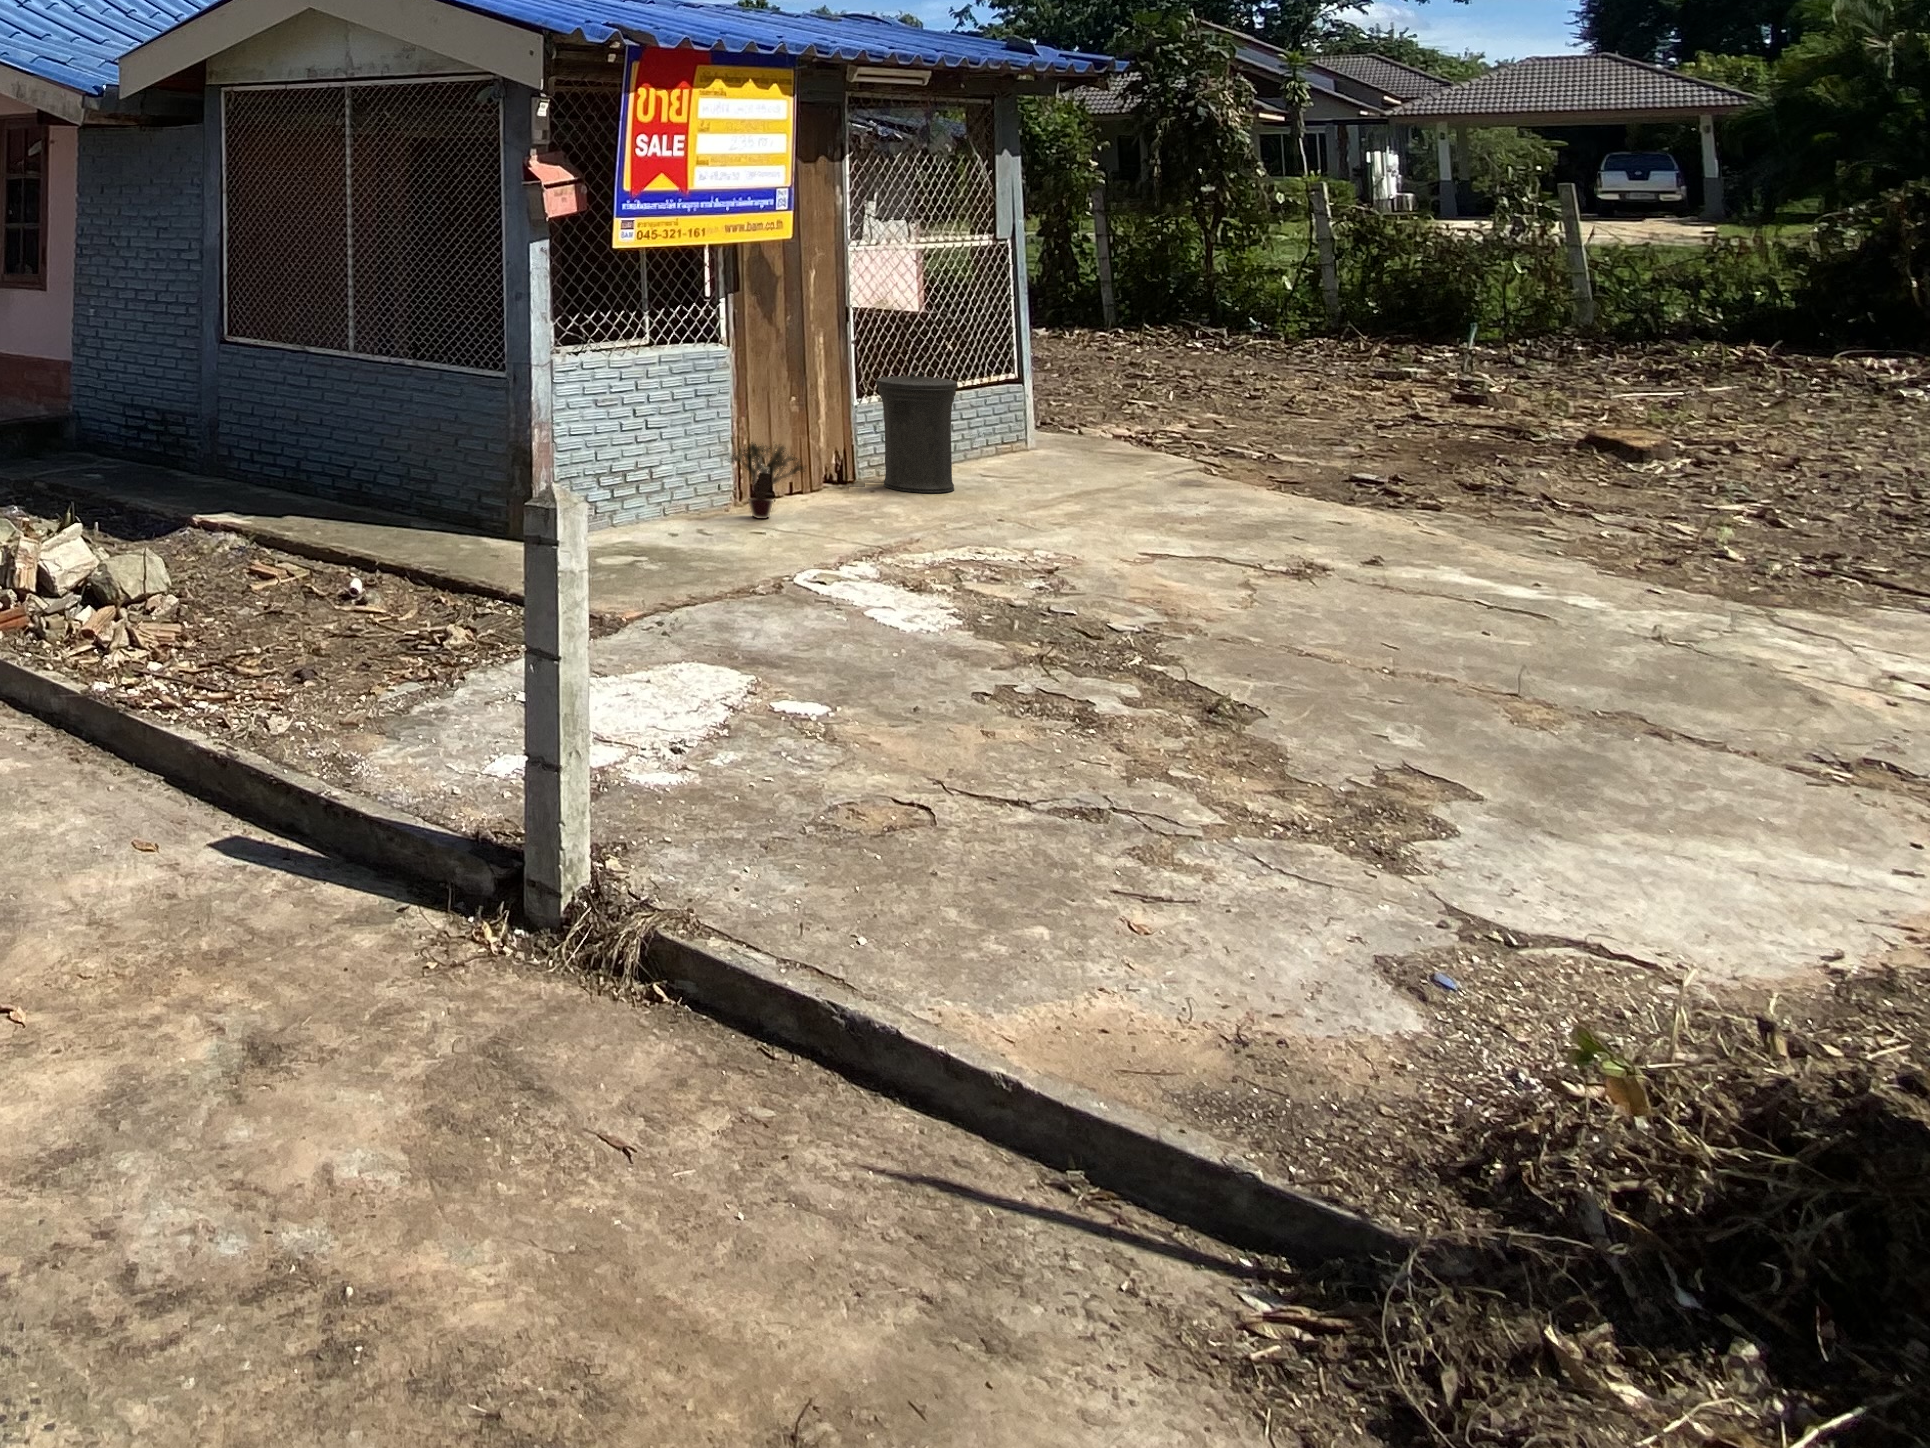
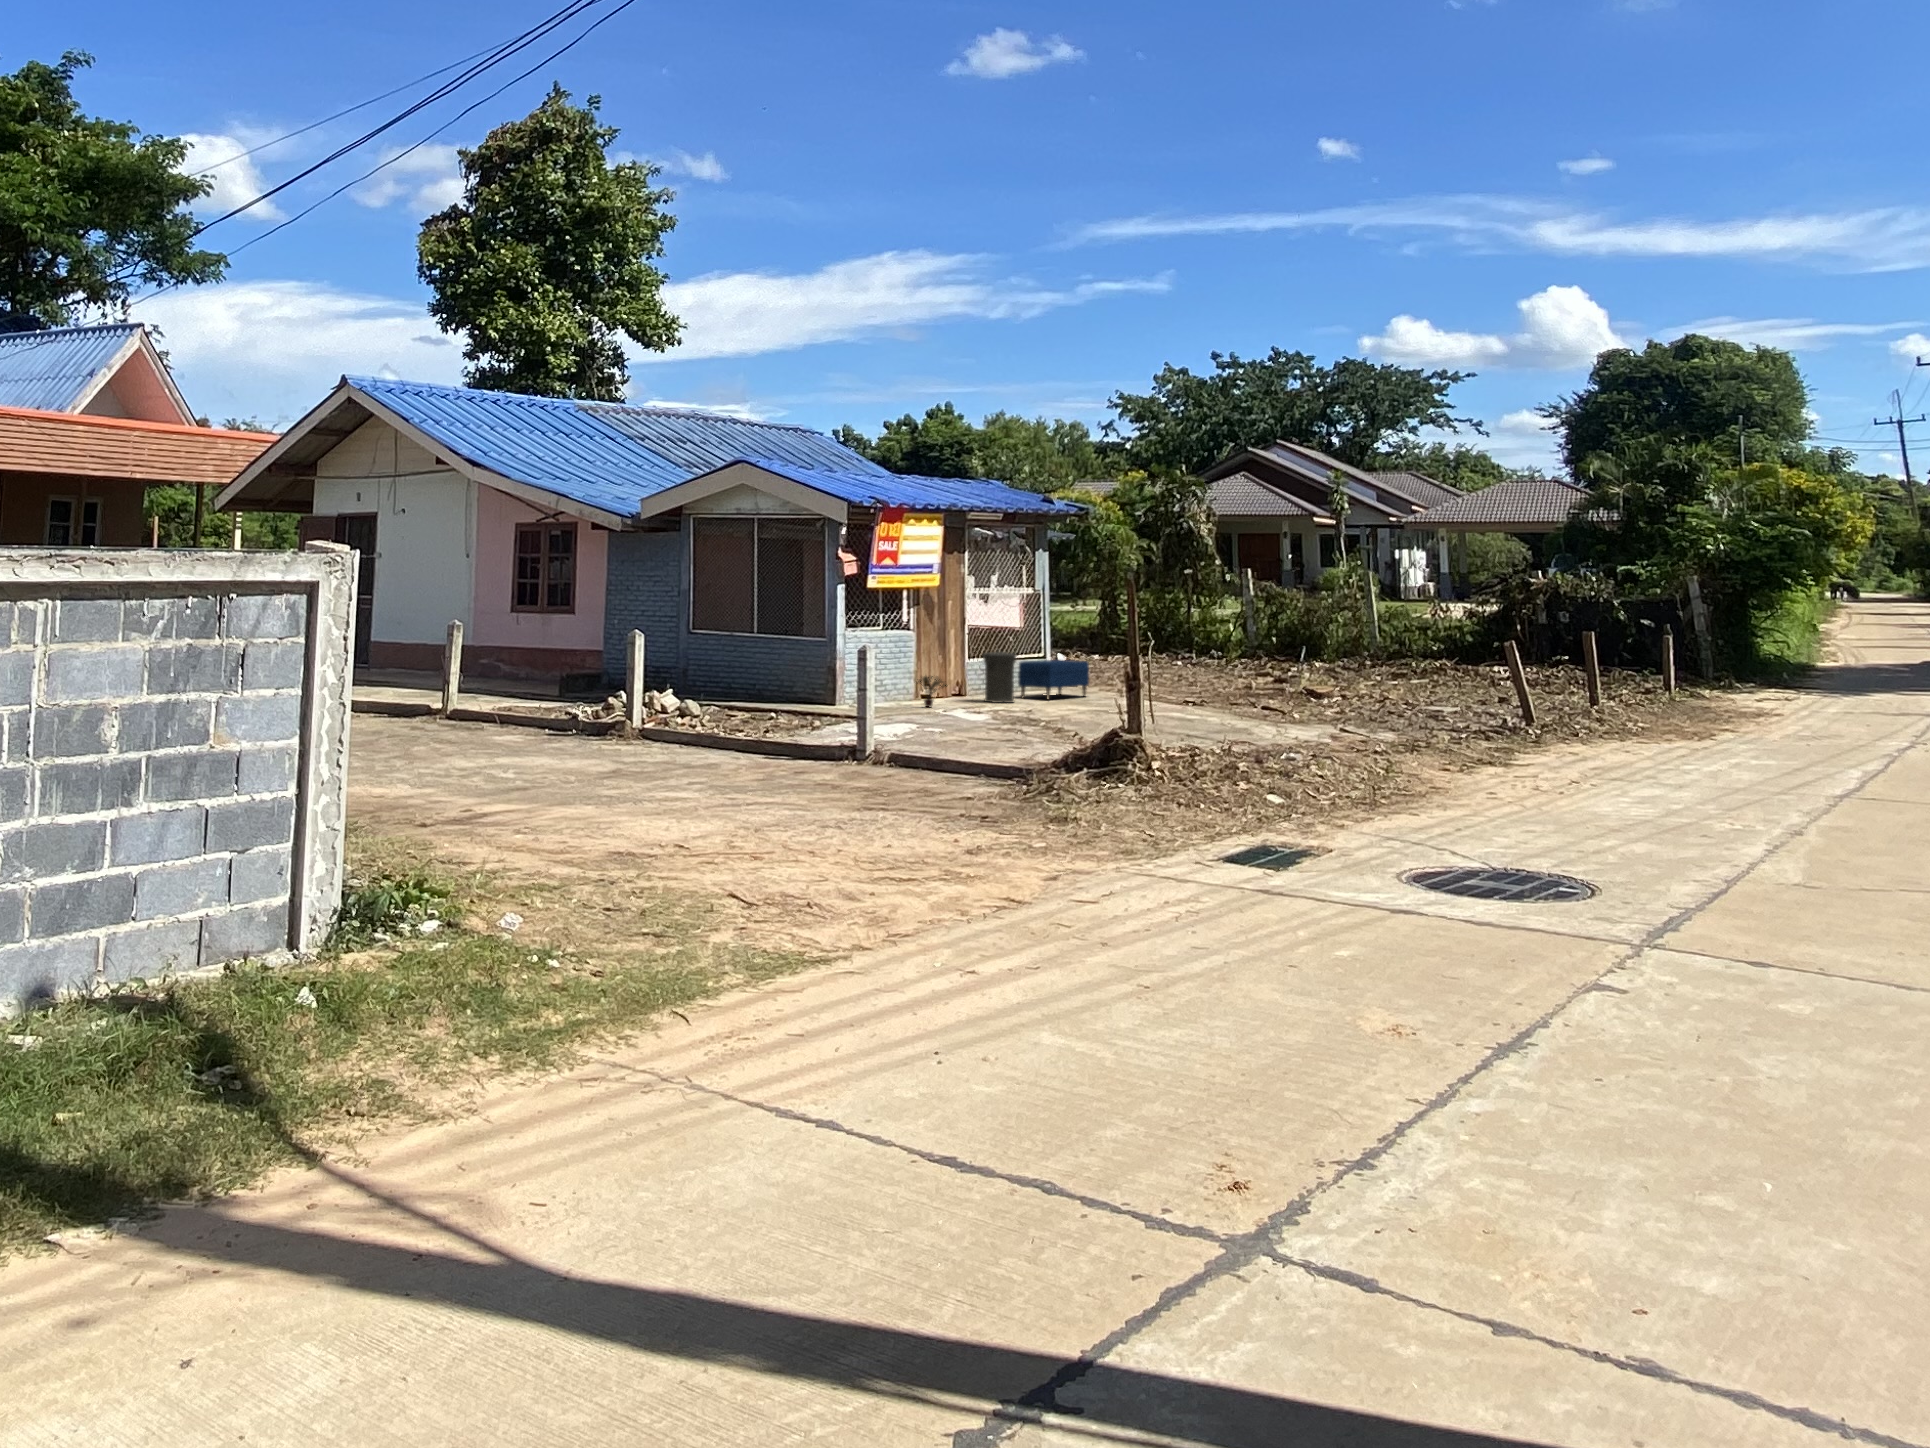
bench: none [953,380,1106,479] -> present [1018,660,1089,700]

